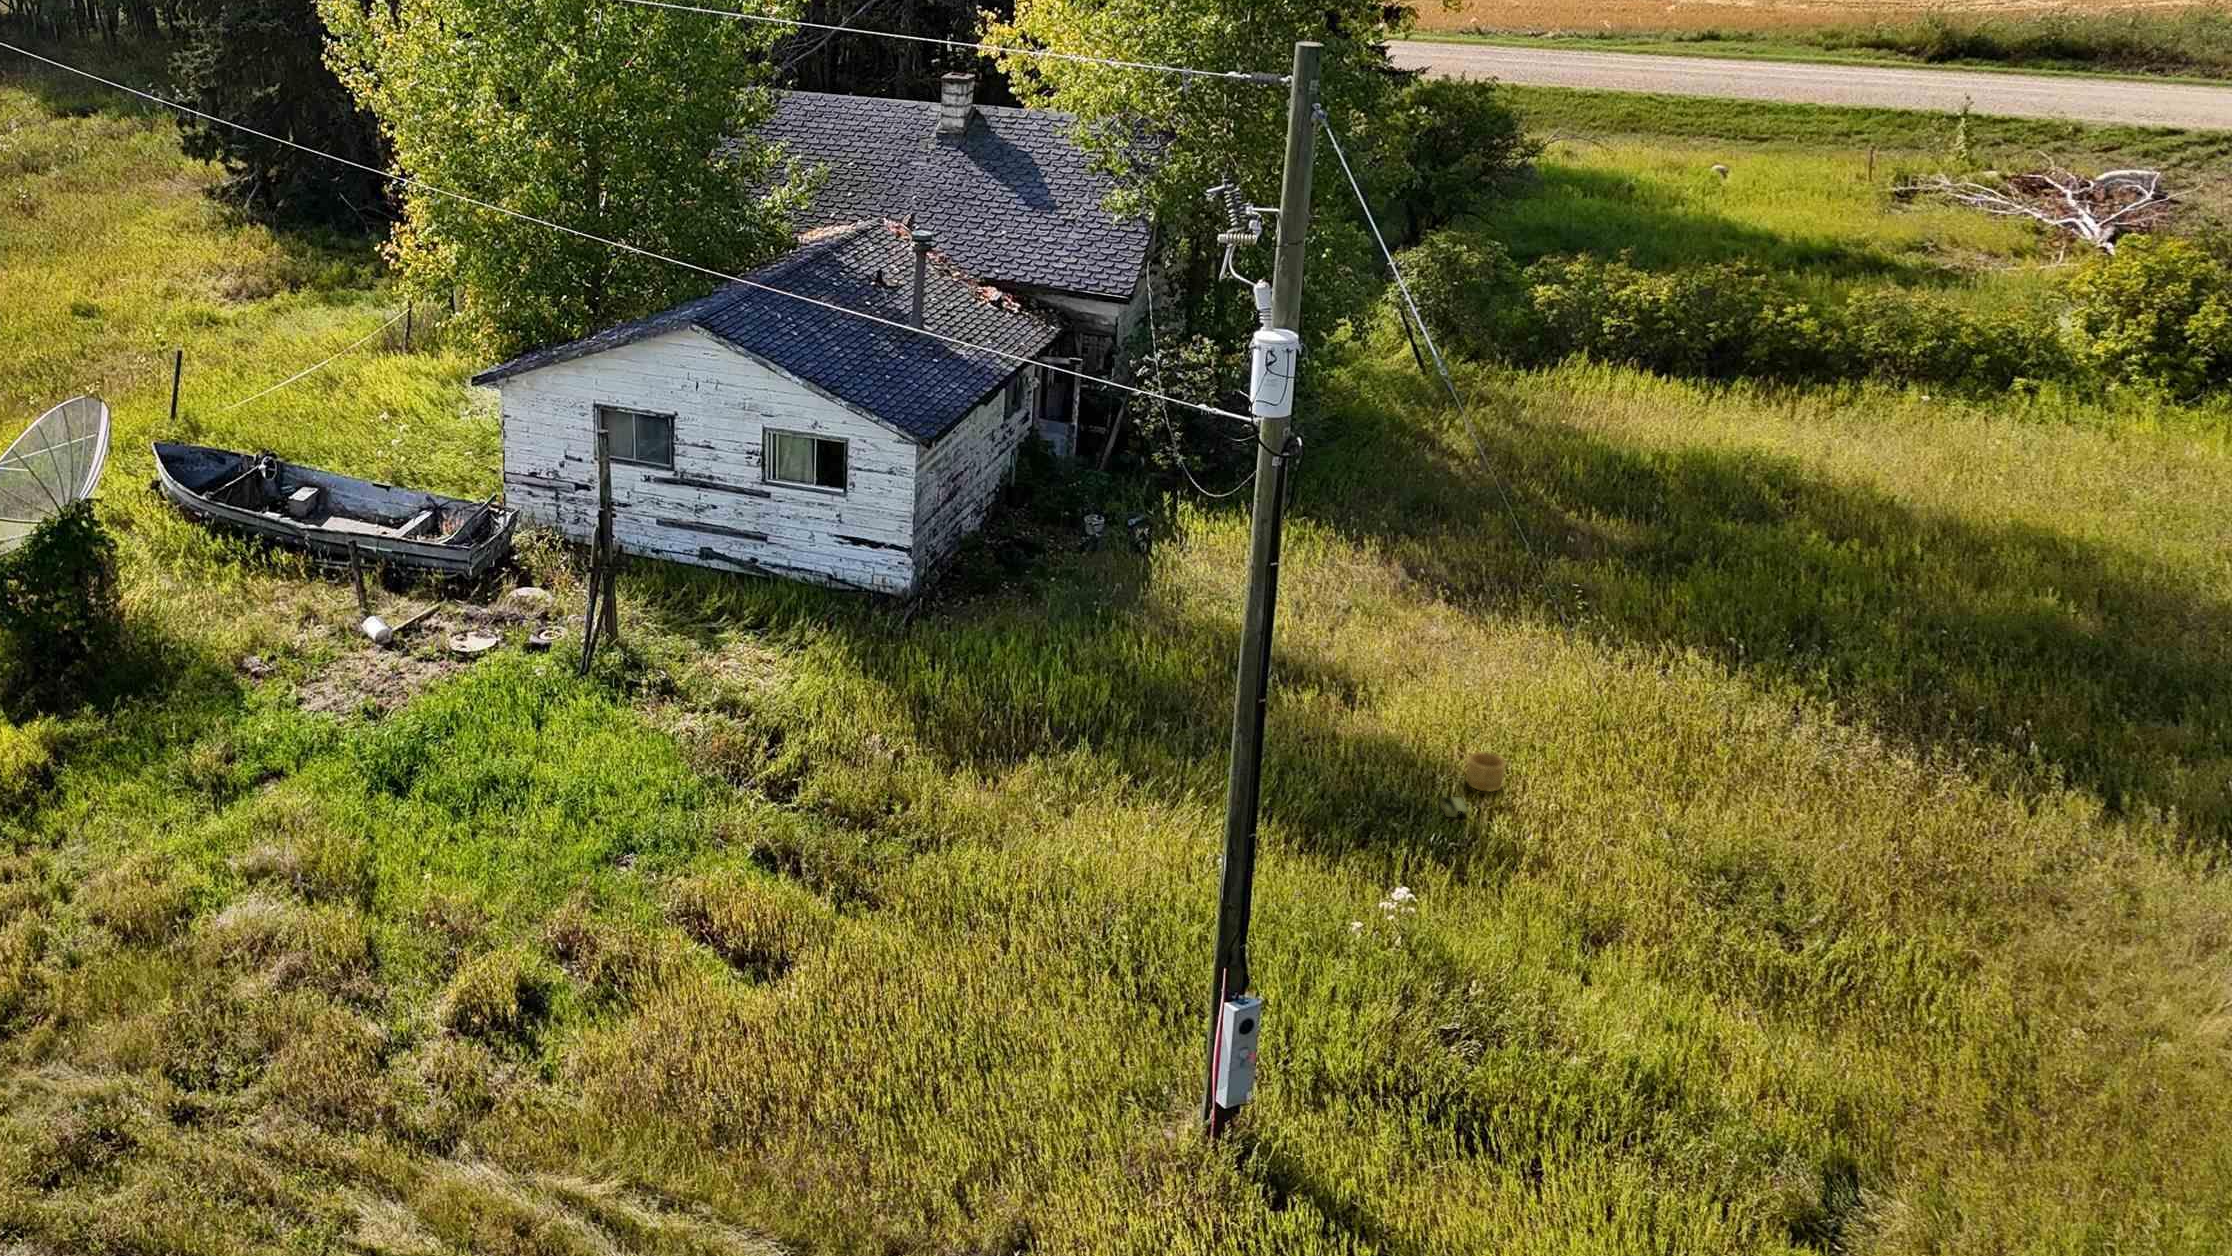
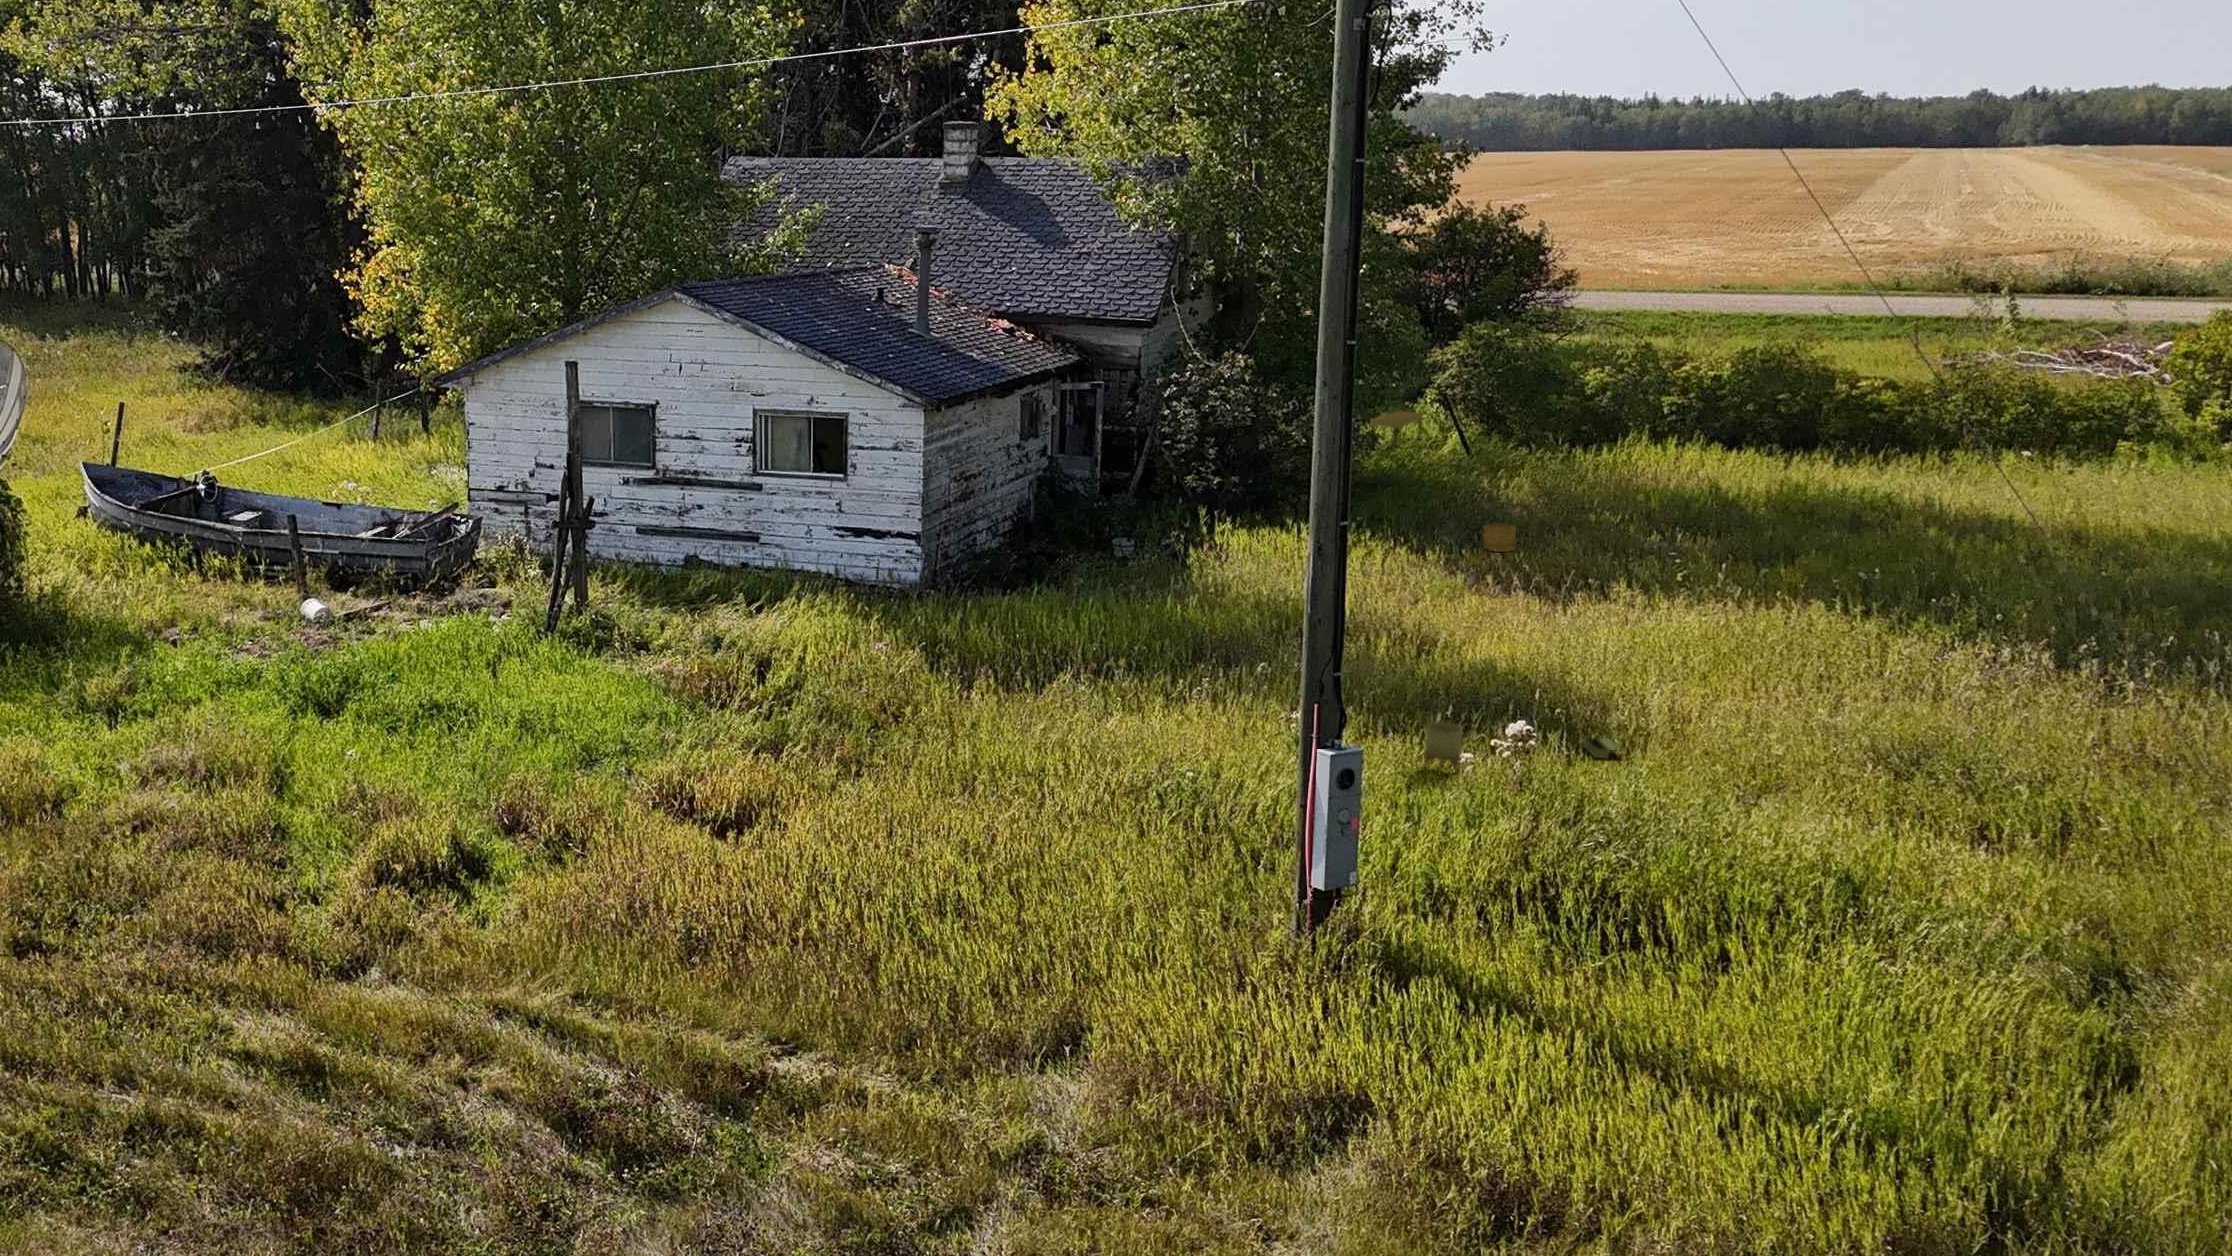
bench: none [1332,358,1384,399] -> present [1370,411,1424,448]
wooden bucket: present [1466,752,1506,792] -> present [1483,524,1516,552]
planter: none [1307,788,1339,833] -> present [1424,722,1463,774]

